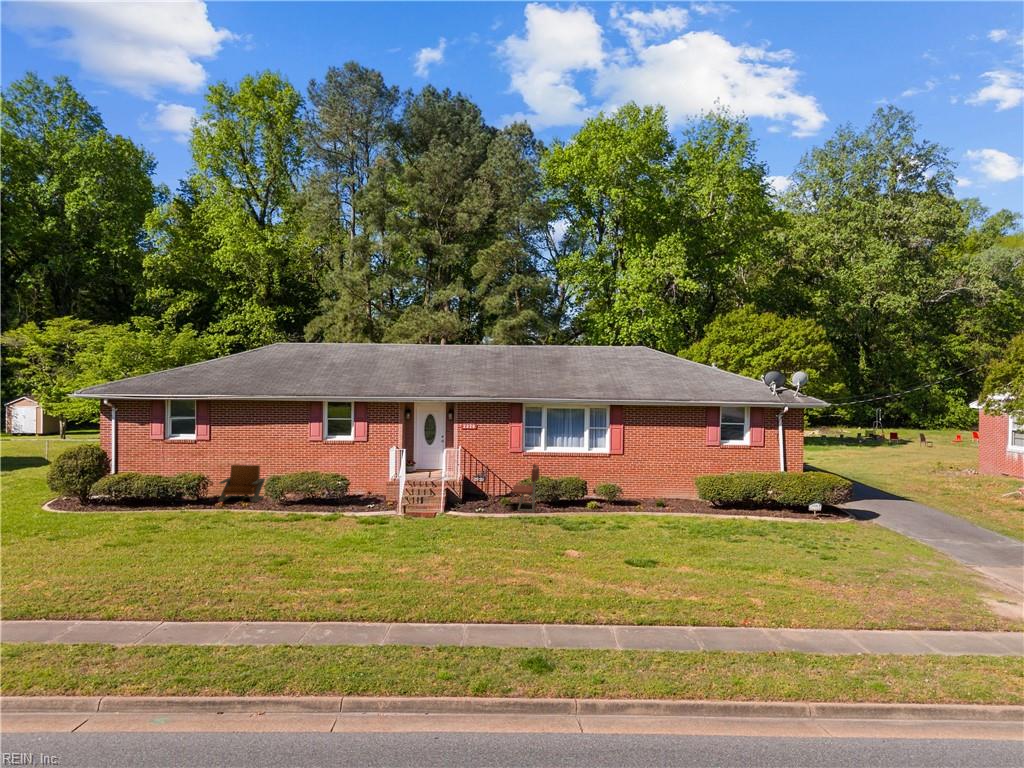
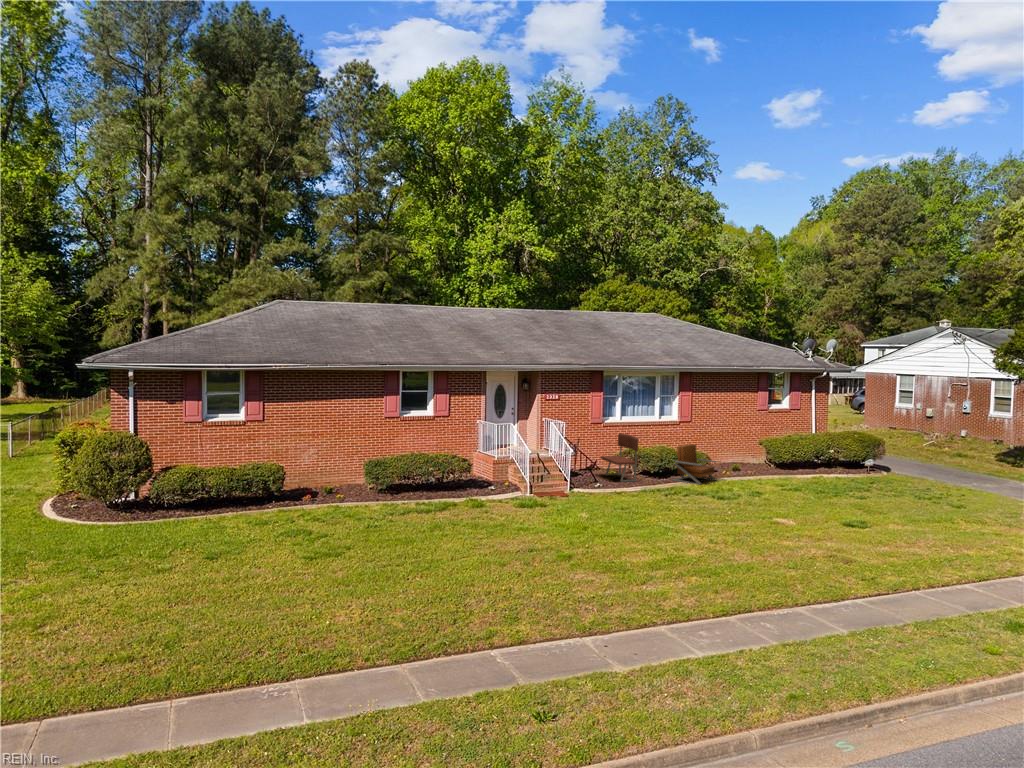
lounge chair: present [218,465,265,502] -> present [673,444,717,485]

